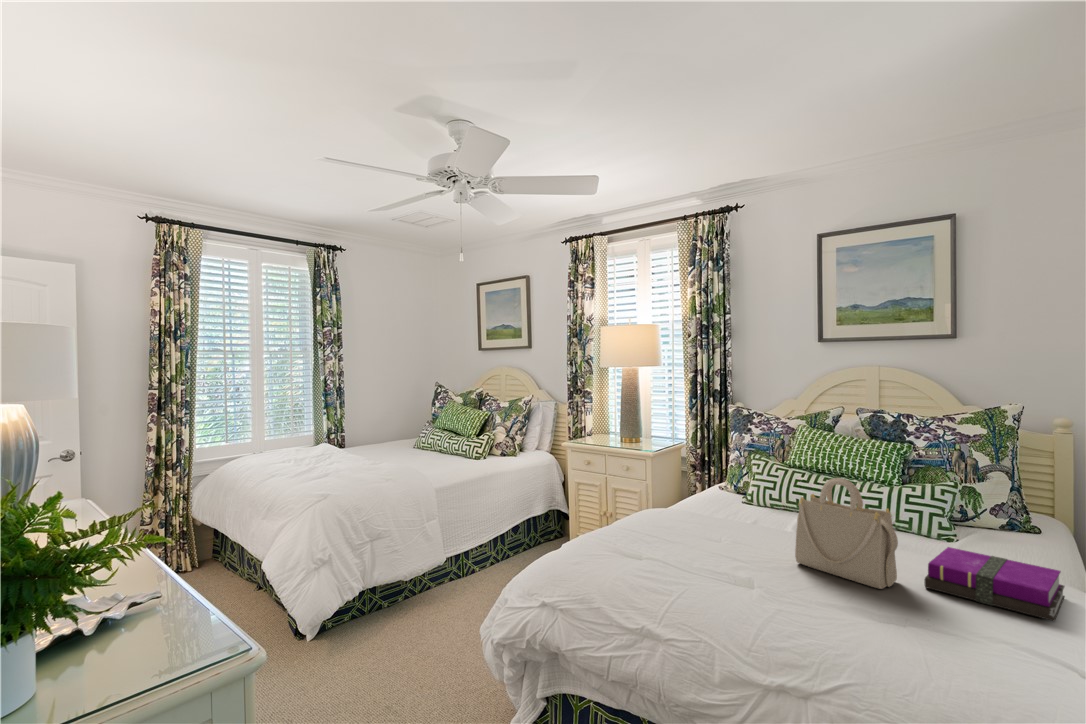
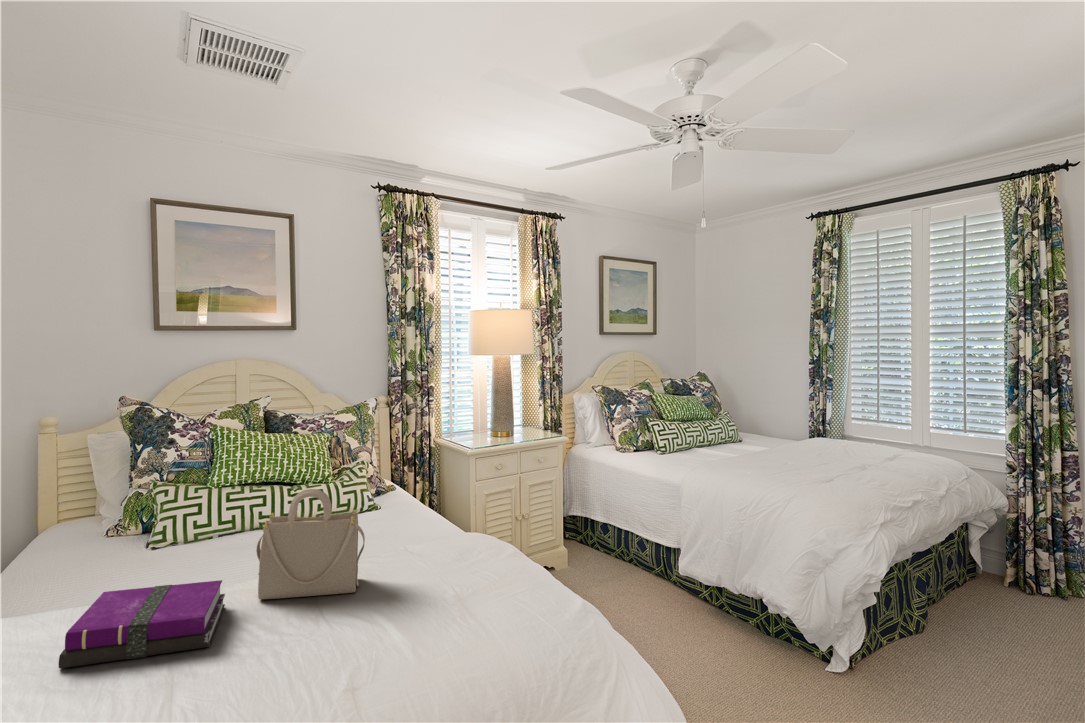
notebook: present [924,547,1065,621] -> present [59,580,225,669]

